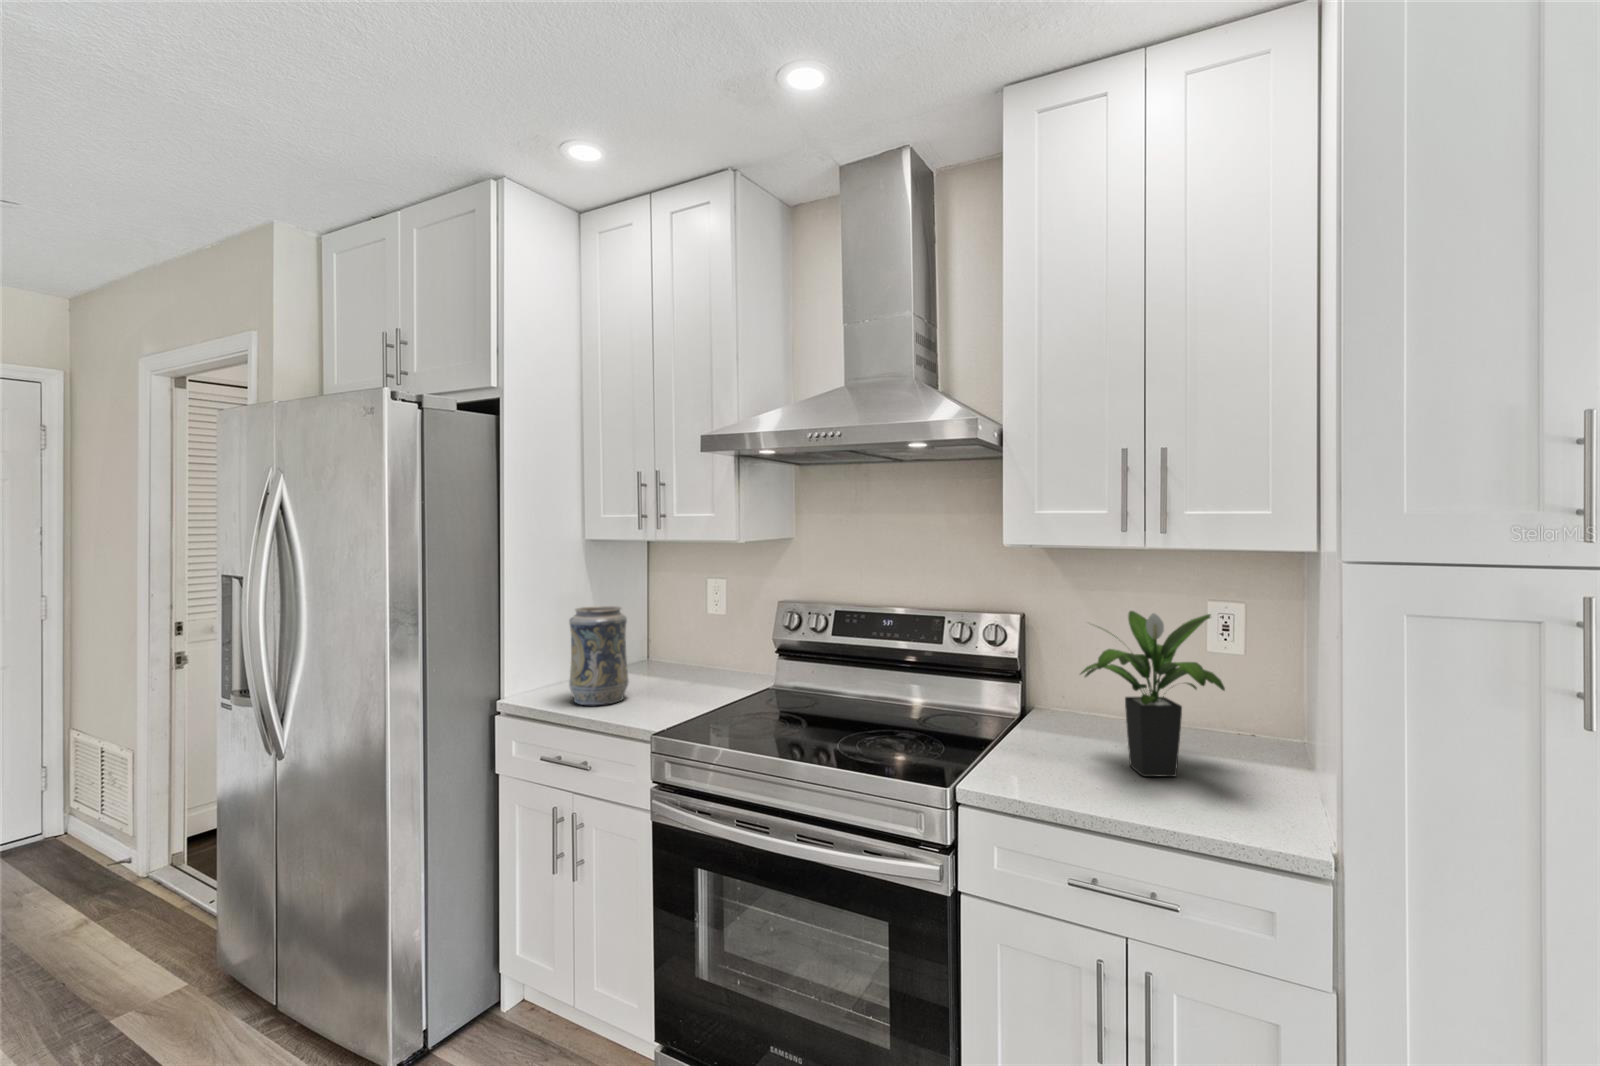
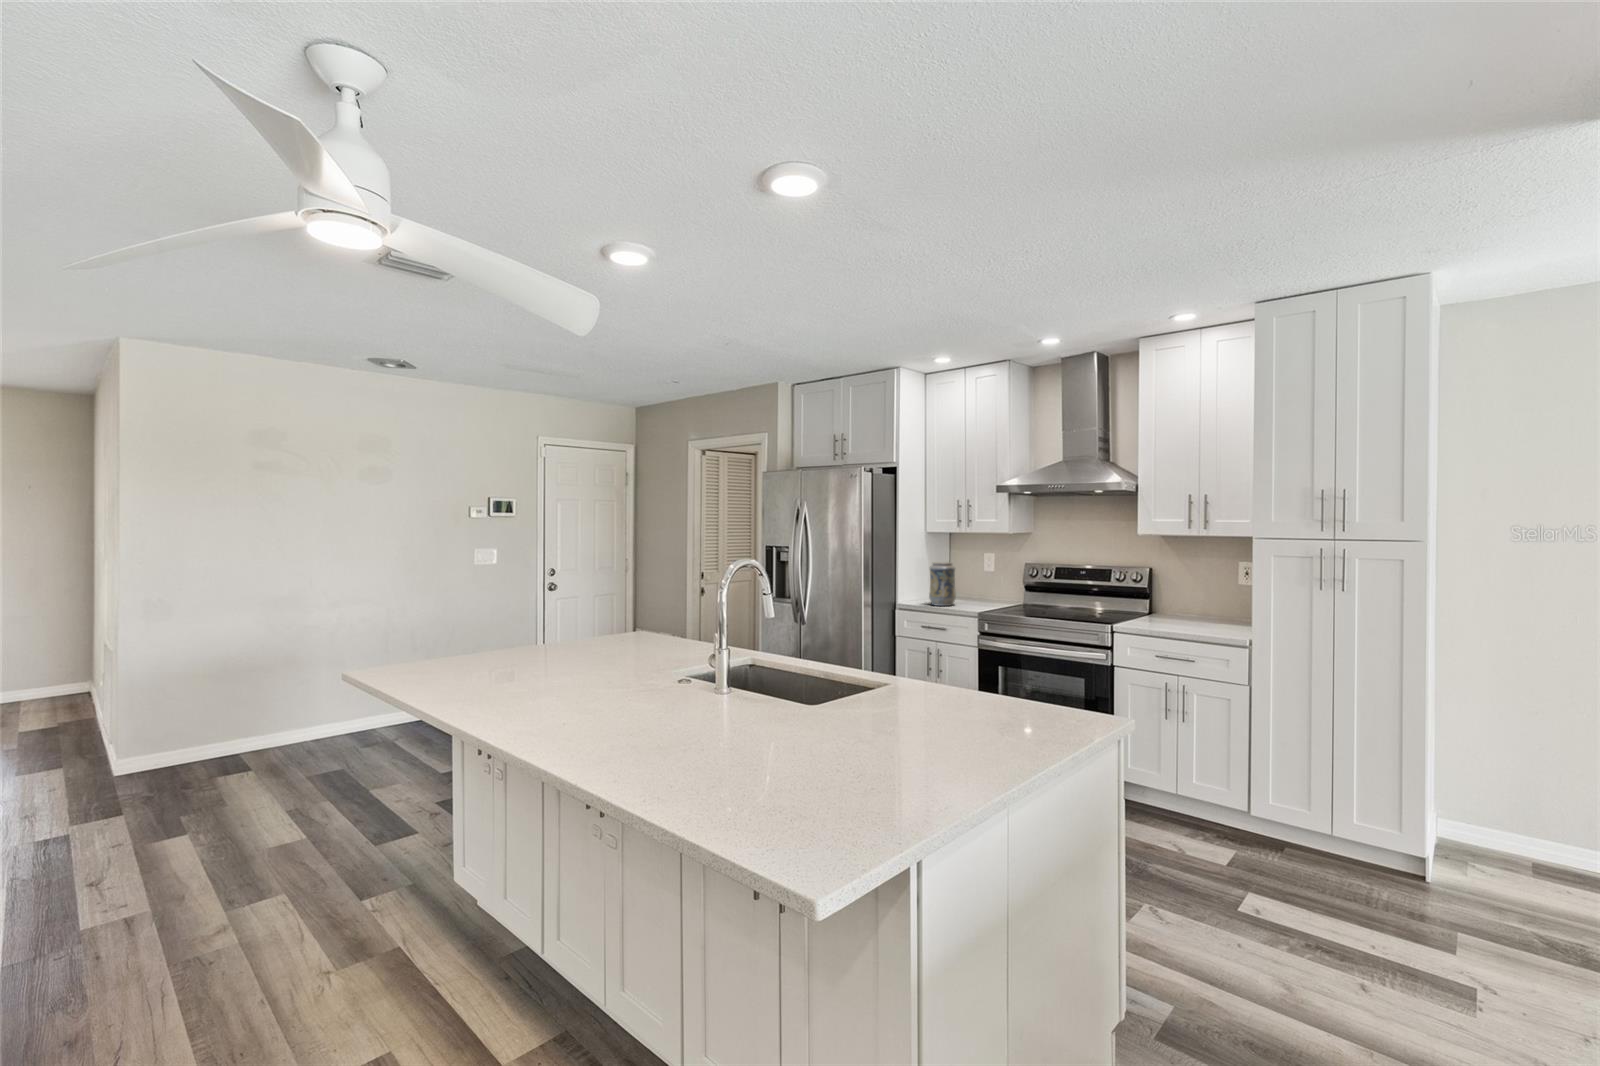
potted plant: present [1080,611,1225,777] -> none [1168,562,1229,628]

